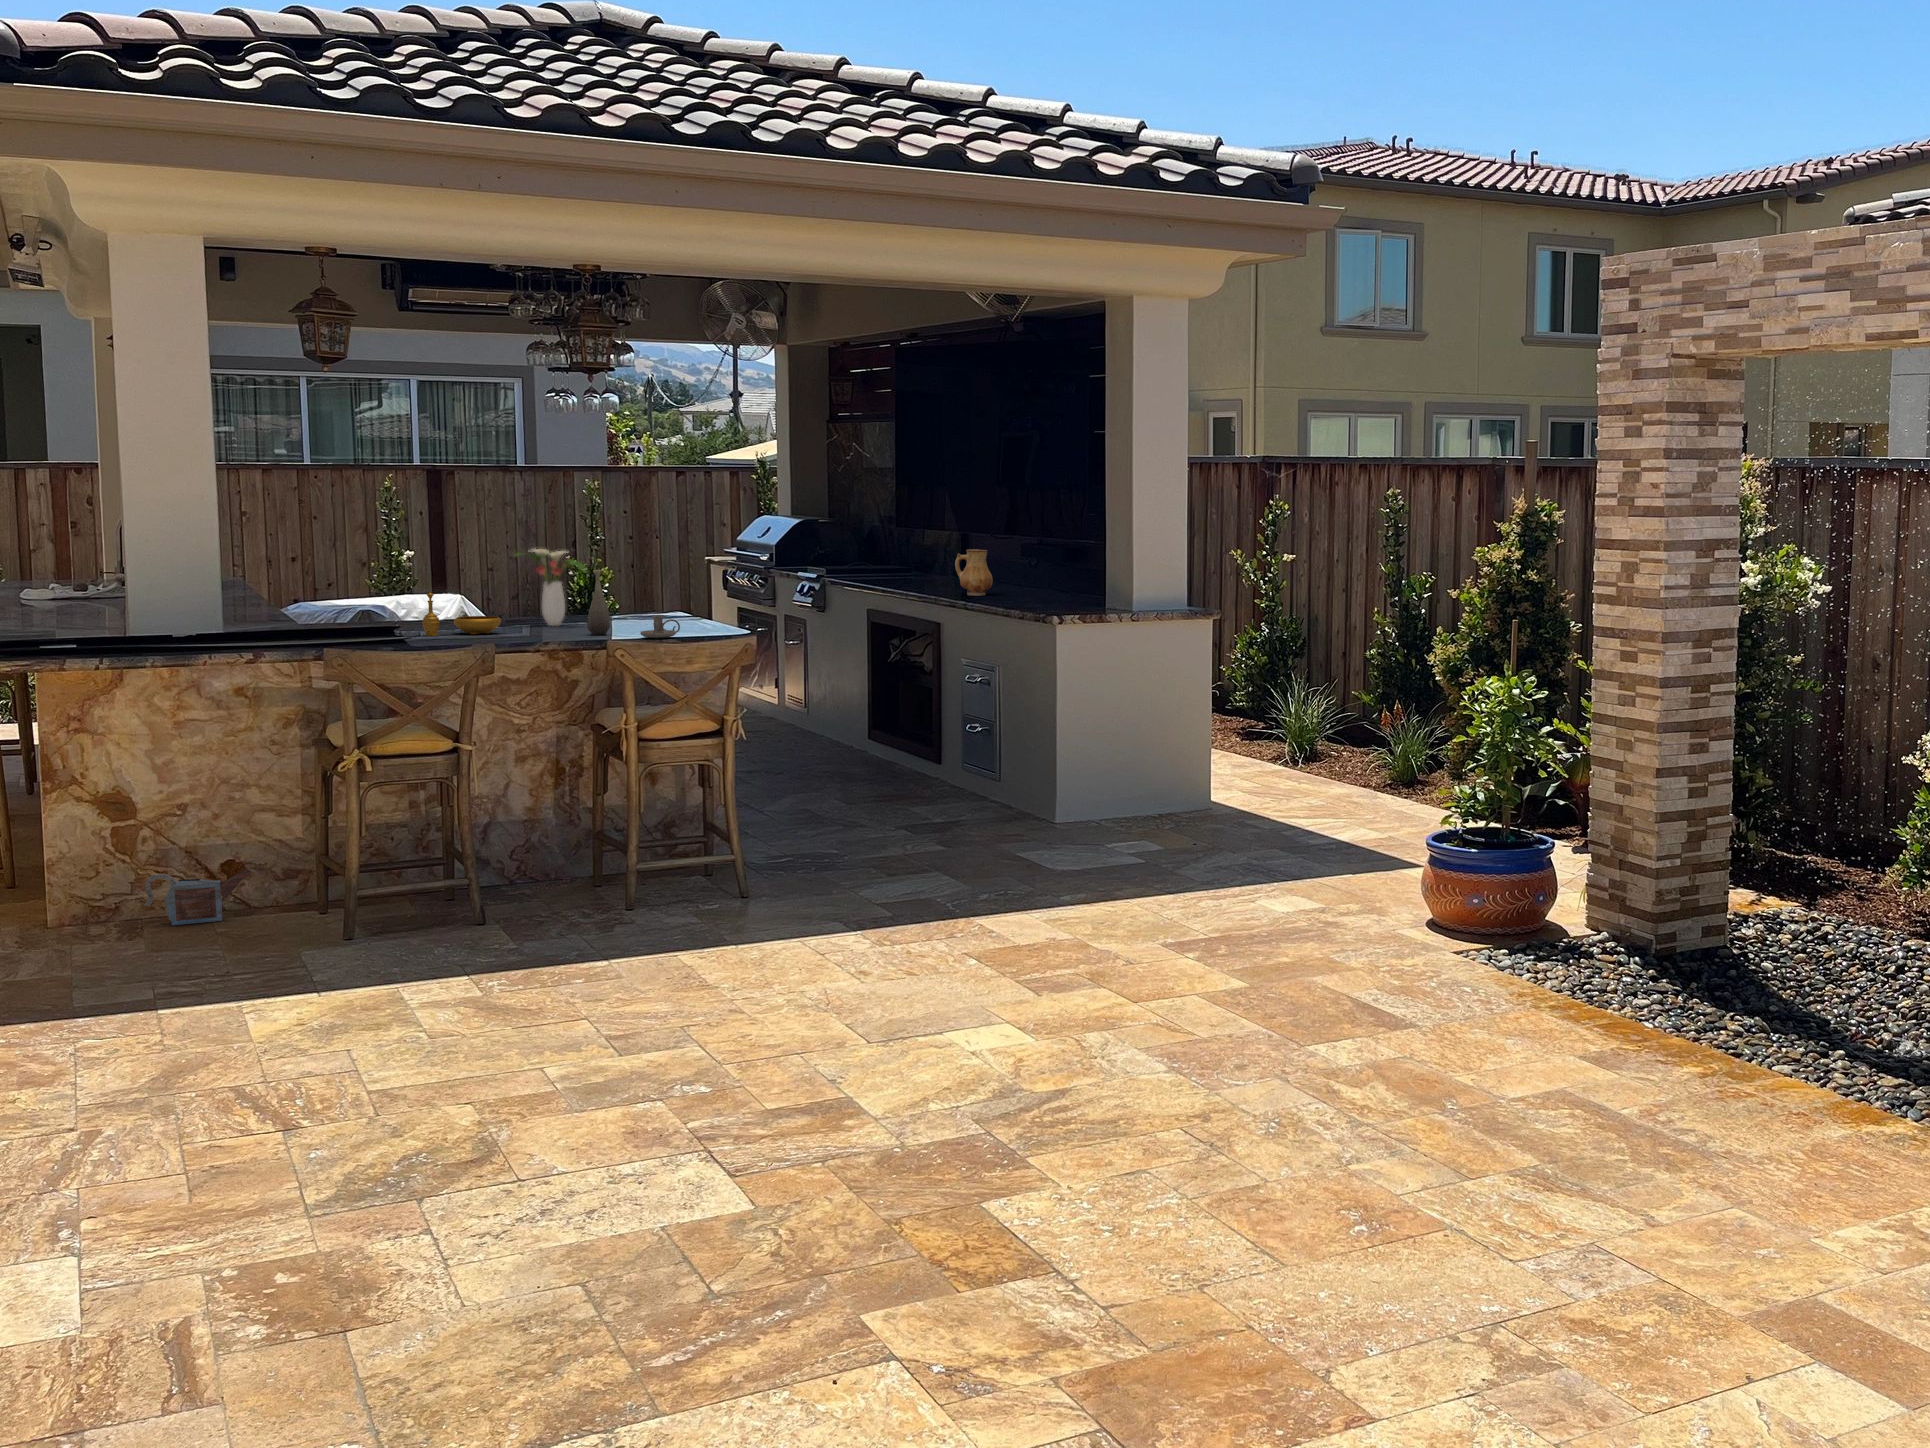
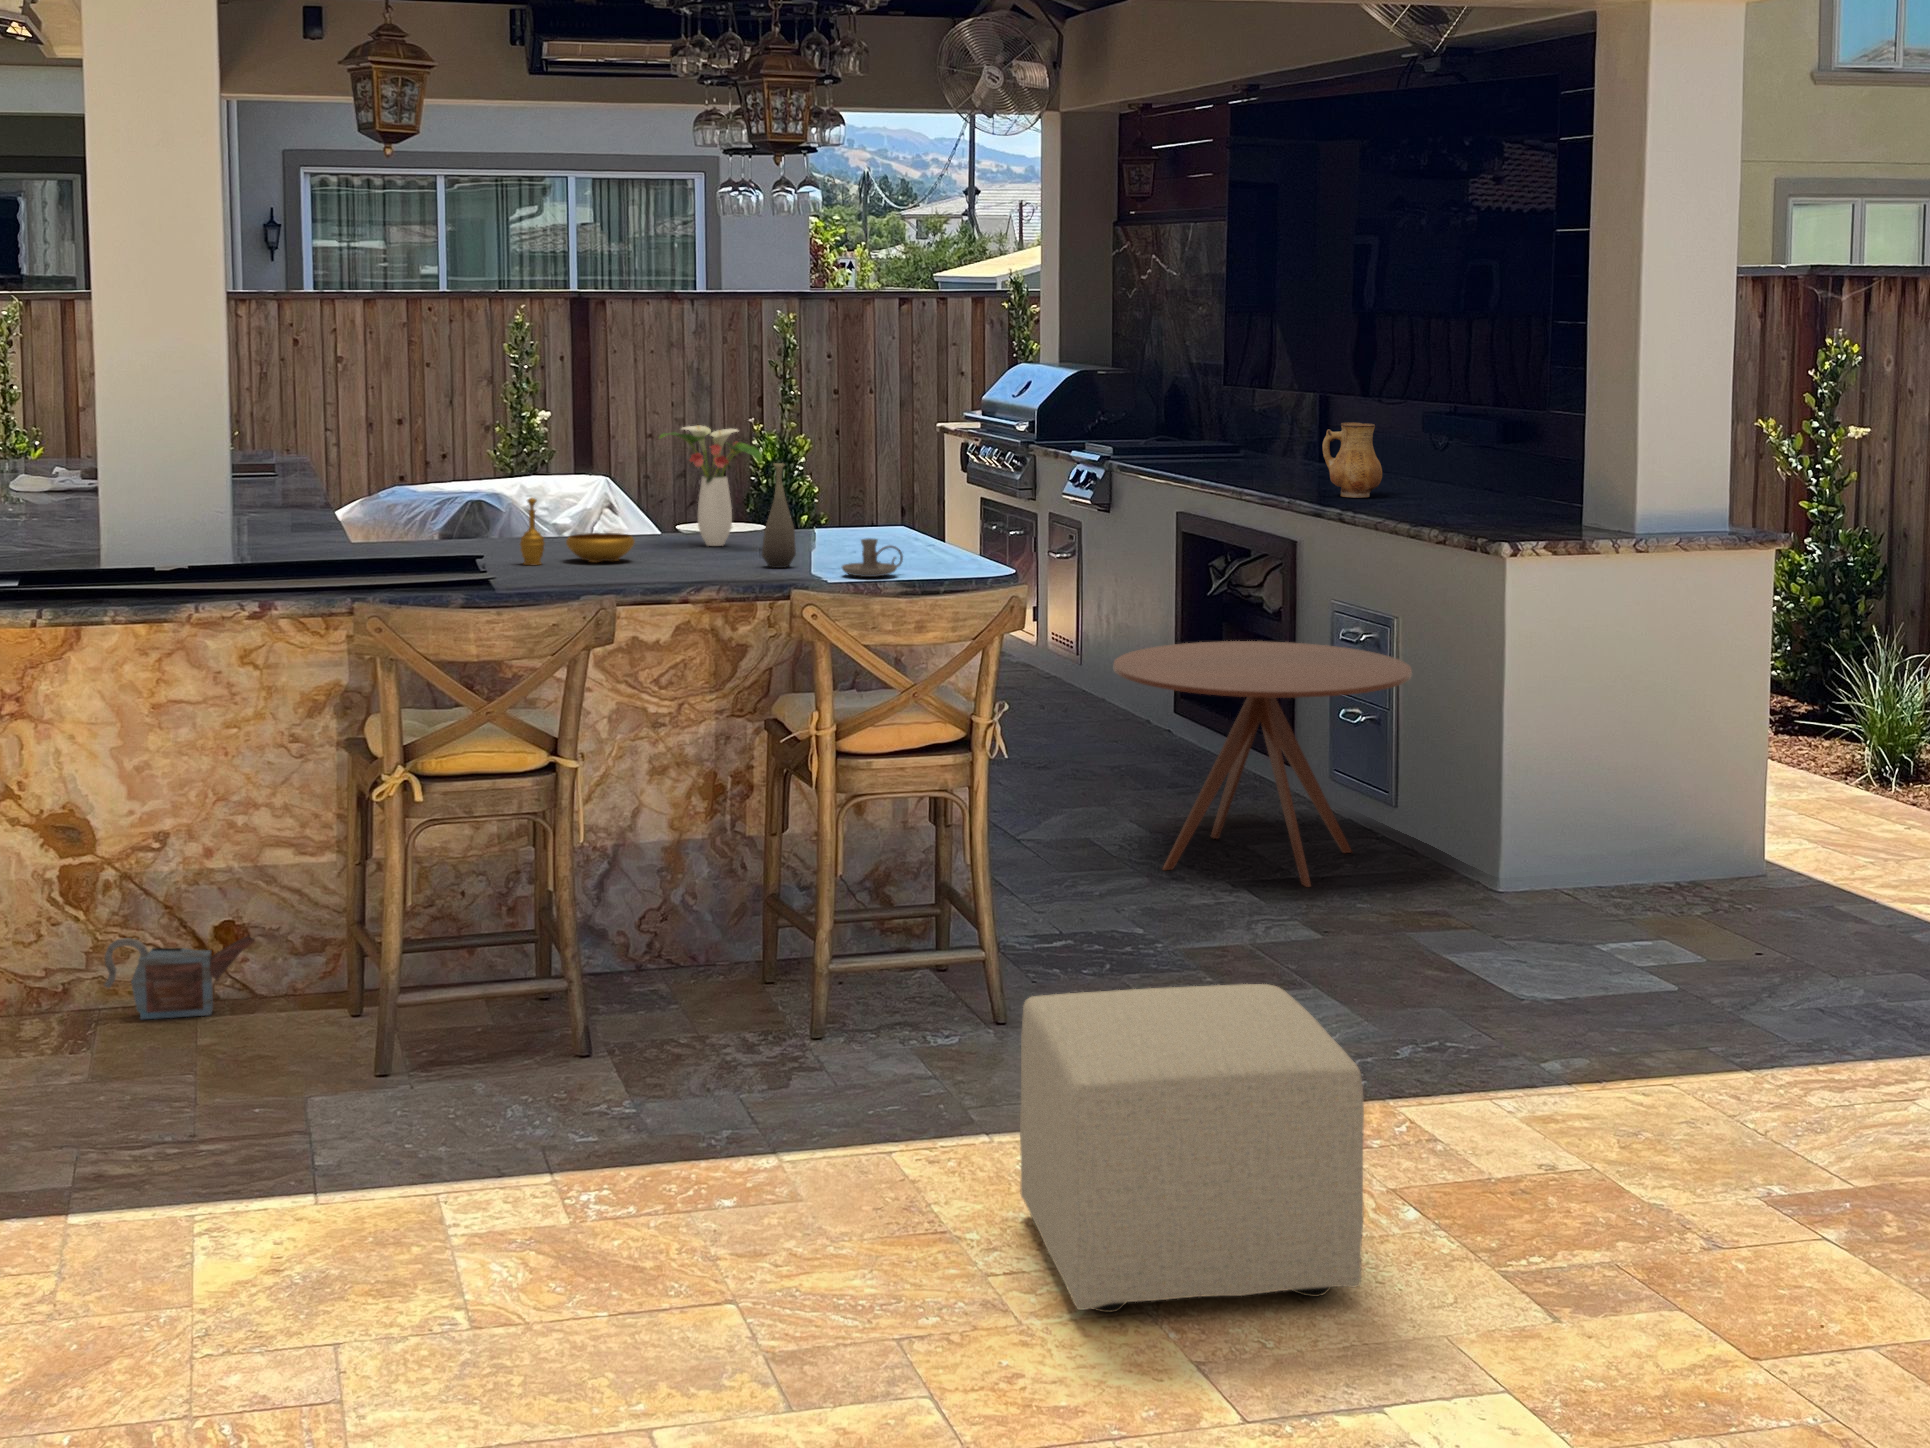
round table: none [820,684,1004,826] -> present [1114,641,1412,887]
ottoman: none [752,840,937,1004] -> present [1020,984,1364,1312]

